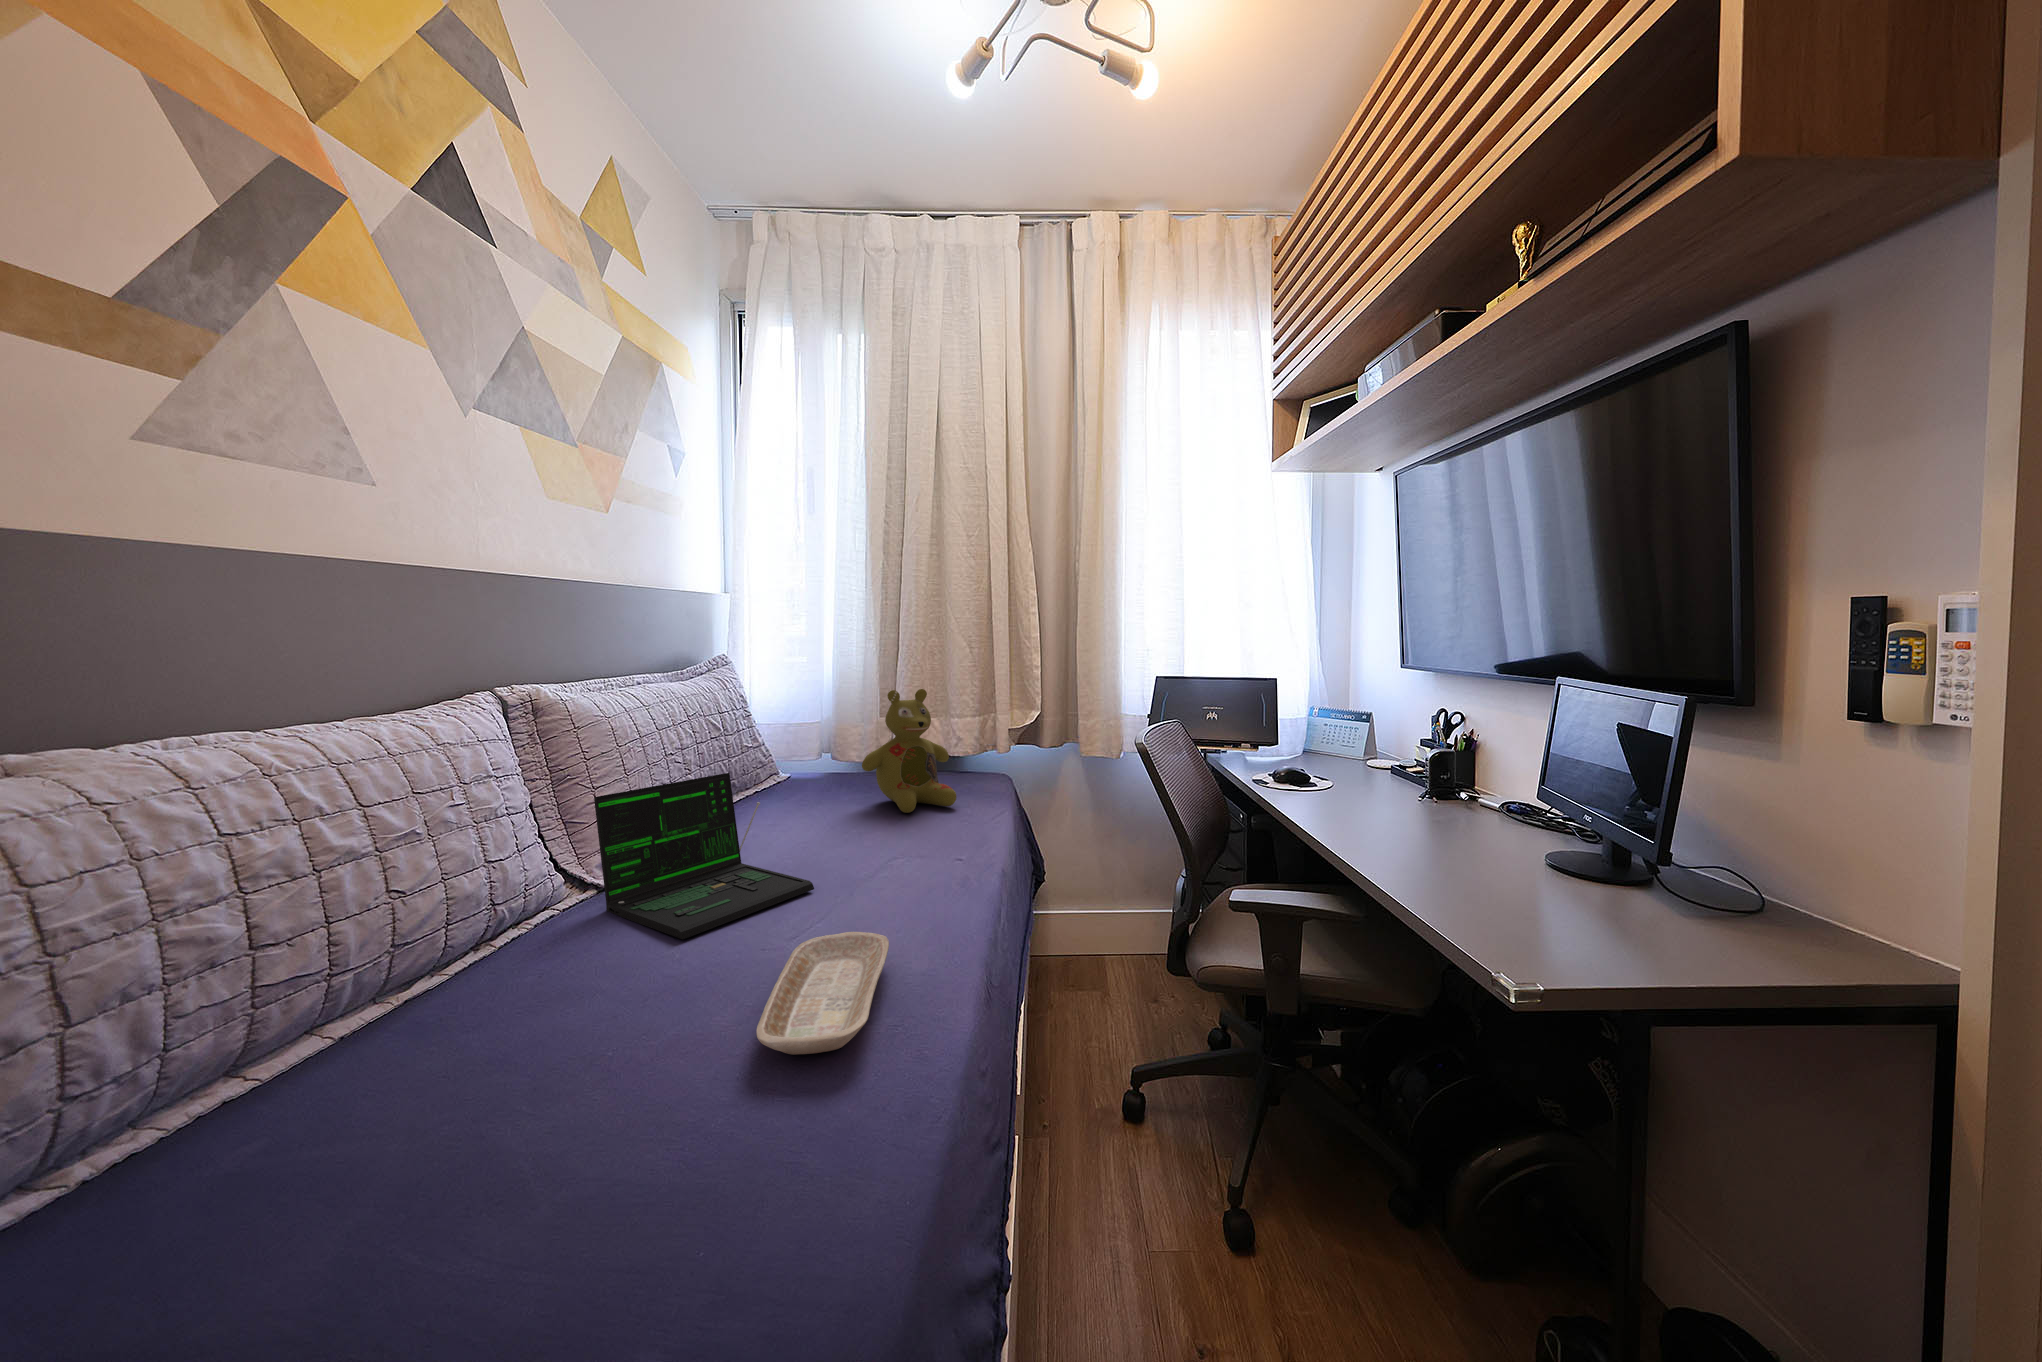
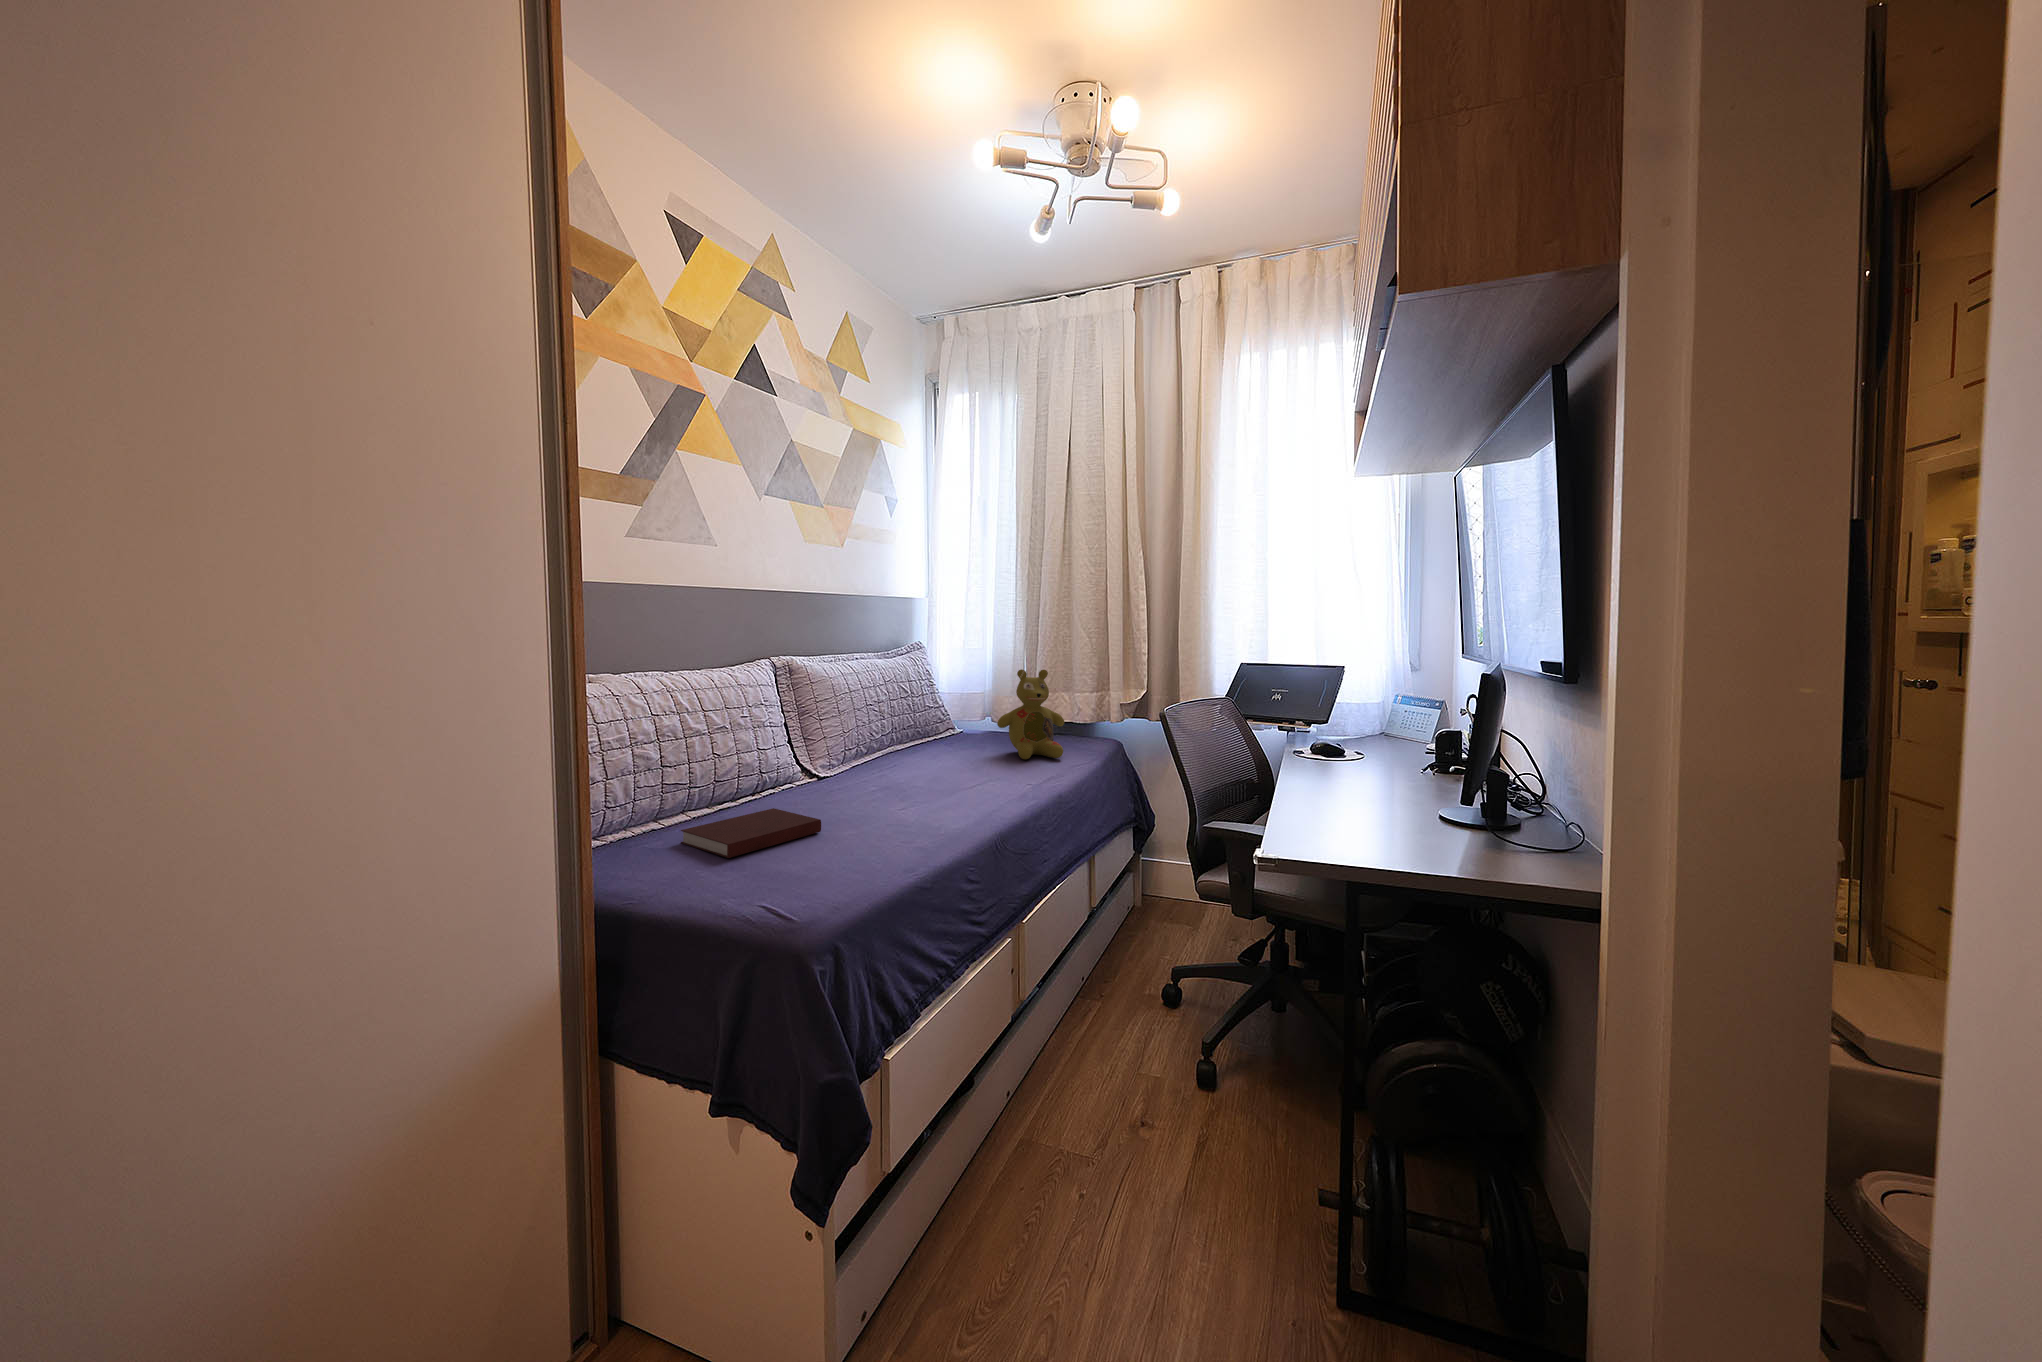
laptop: present [594,773,814,939] -> none [815,716,936,805]
tray: present [756,932,889,1055] -> none [864,809,956,855]
notebook: none [310,982,647,1150] -> present [681,808,821,858]

